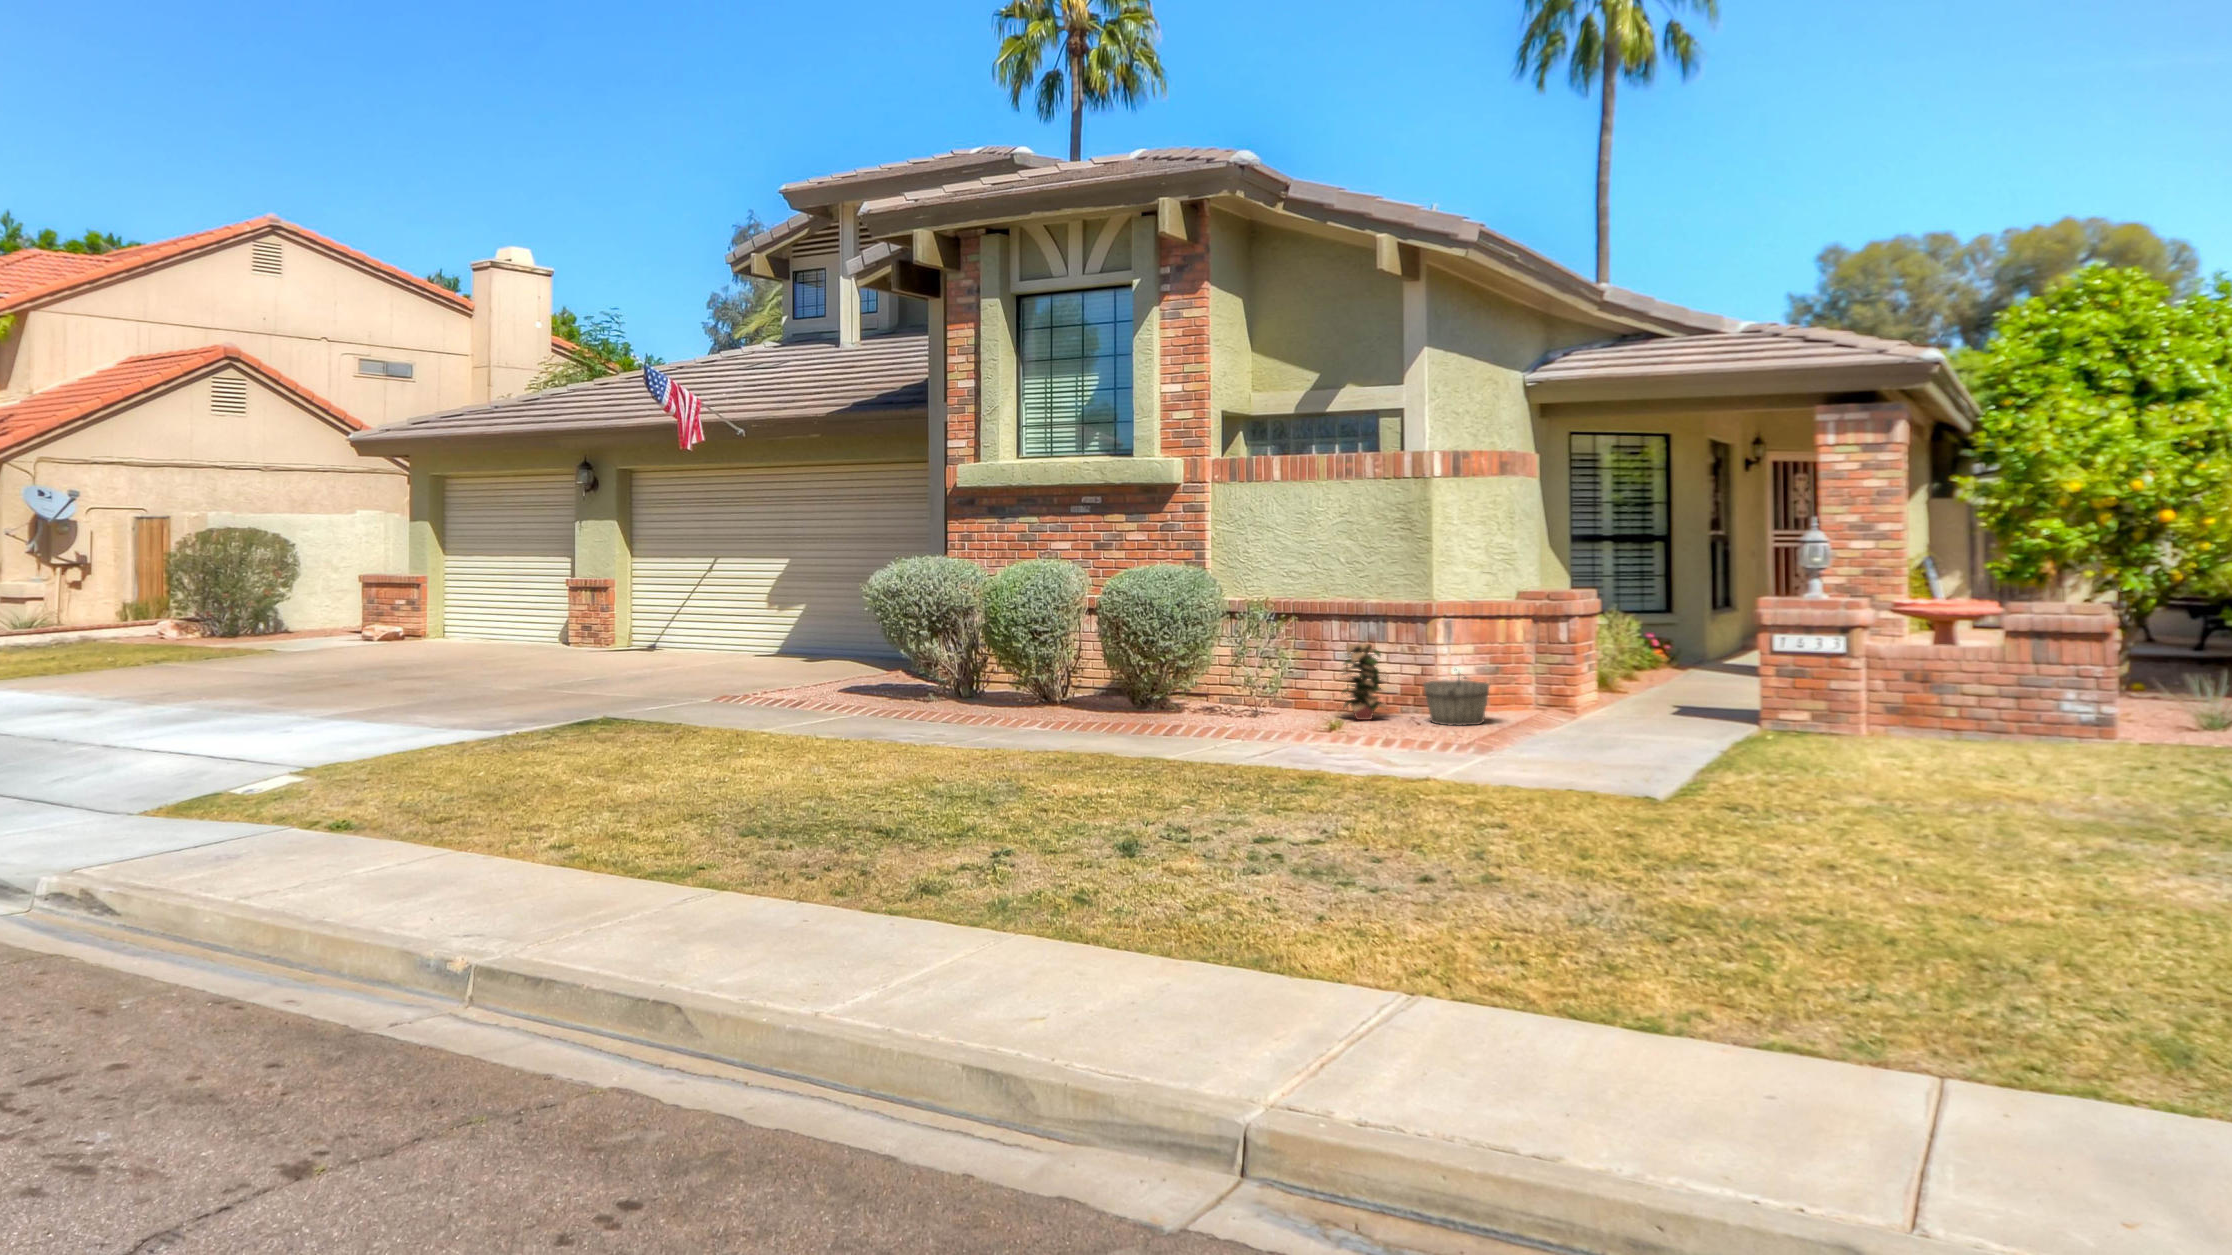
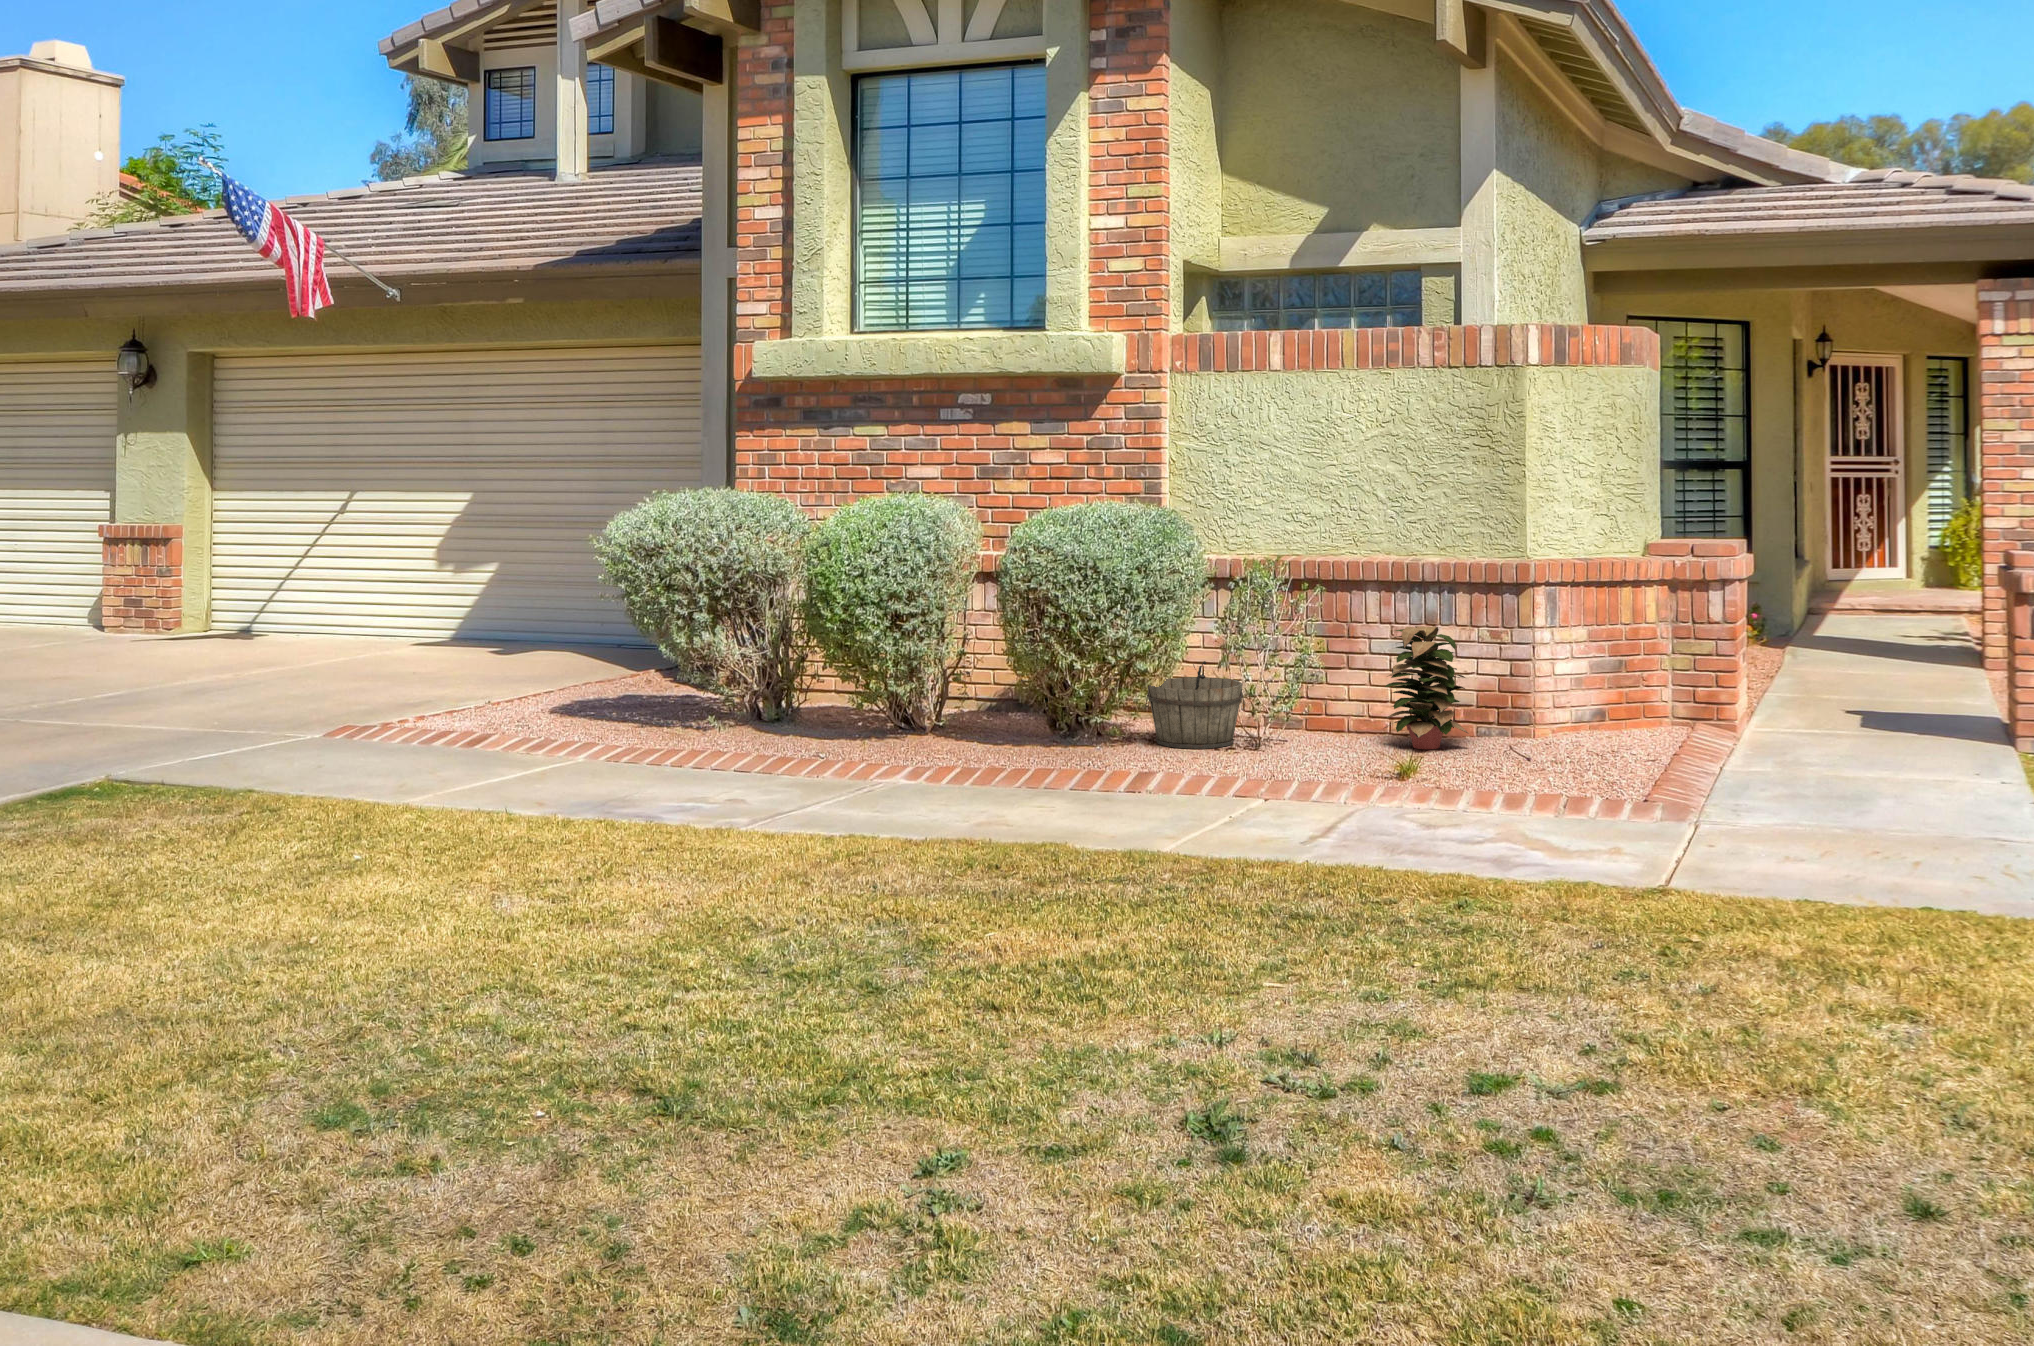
wooden bucket: present [1424,679,1489,726] -> present [1145,661,1245,749]

